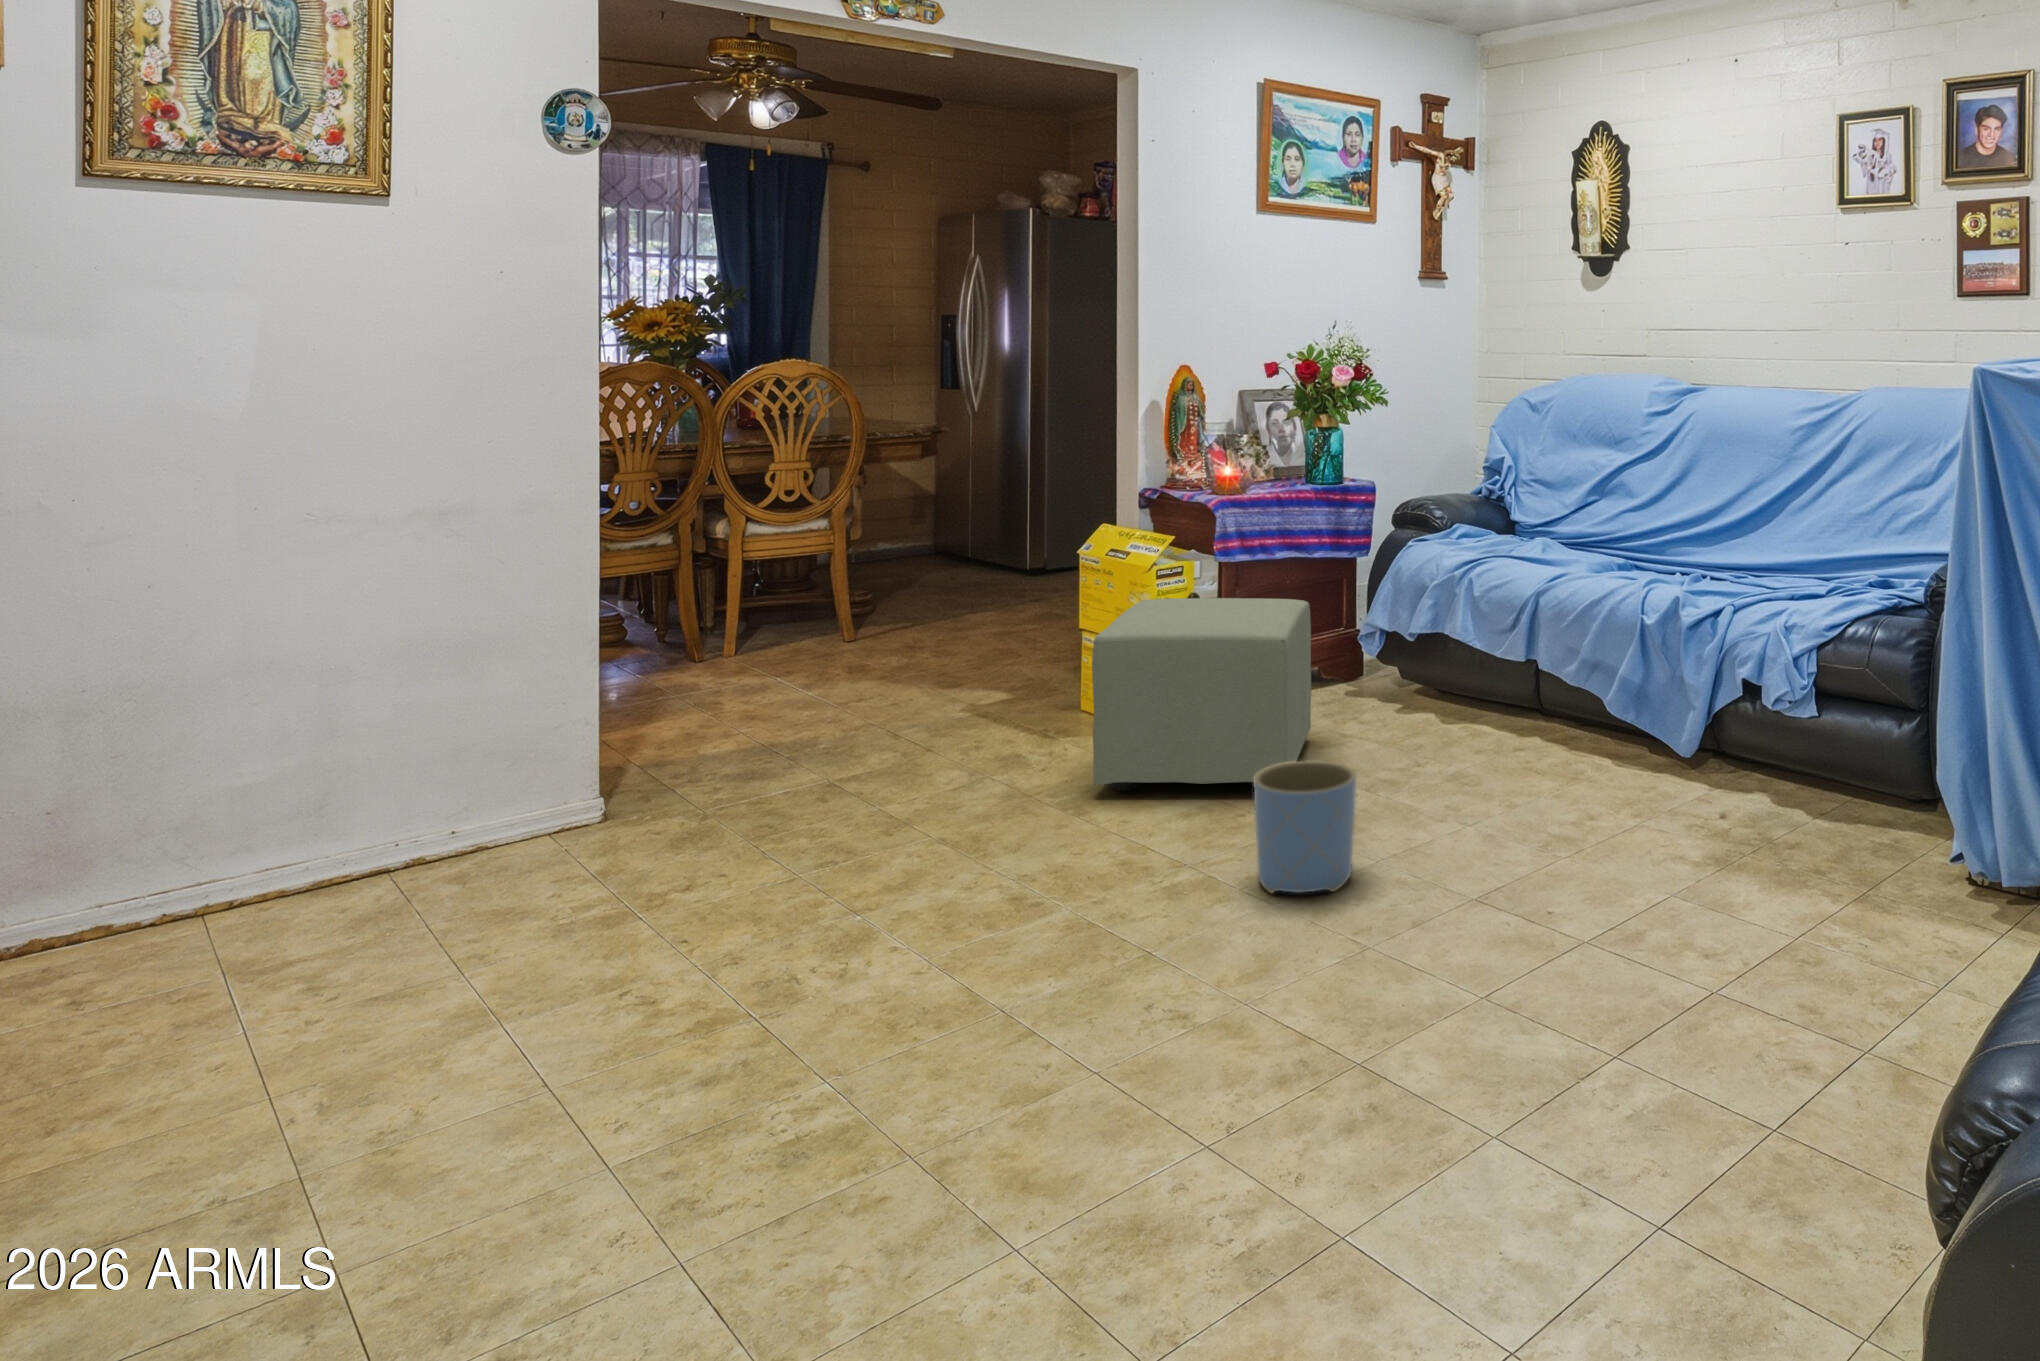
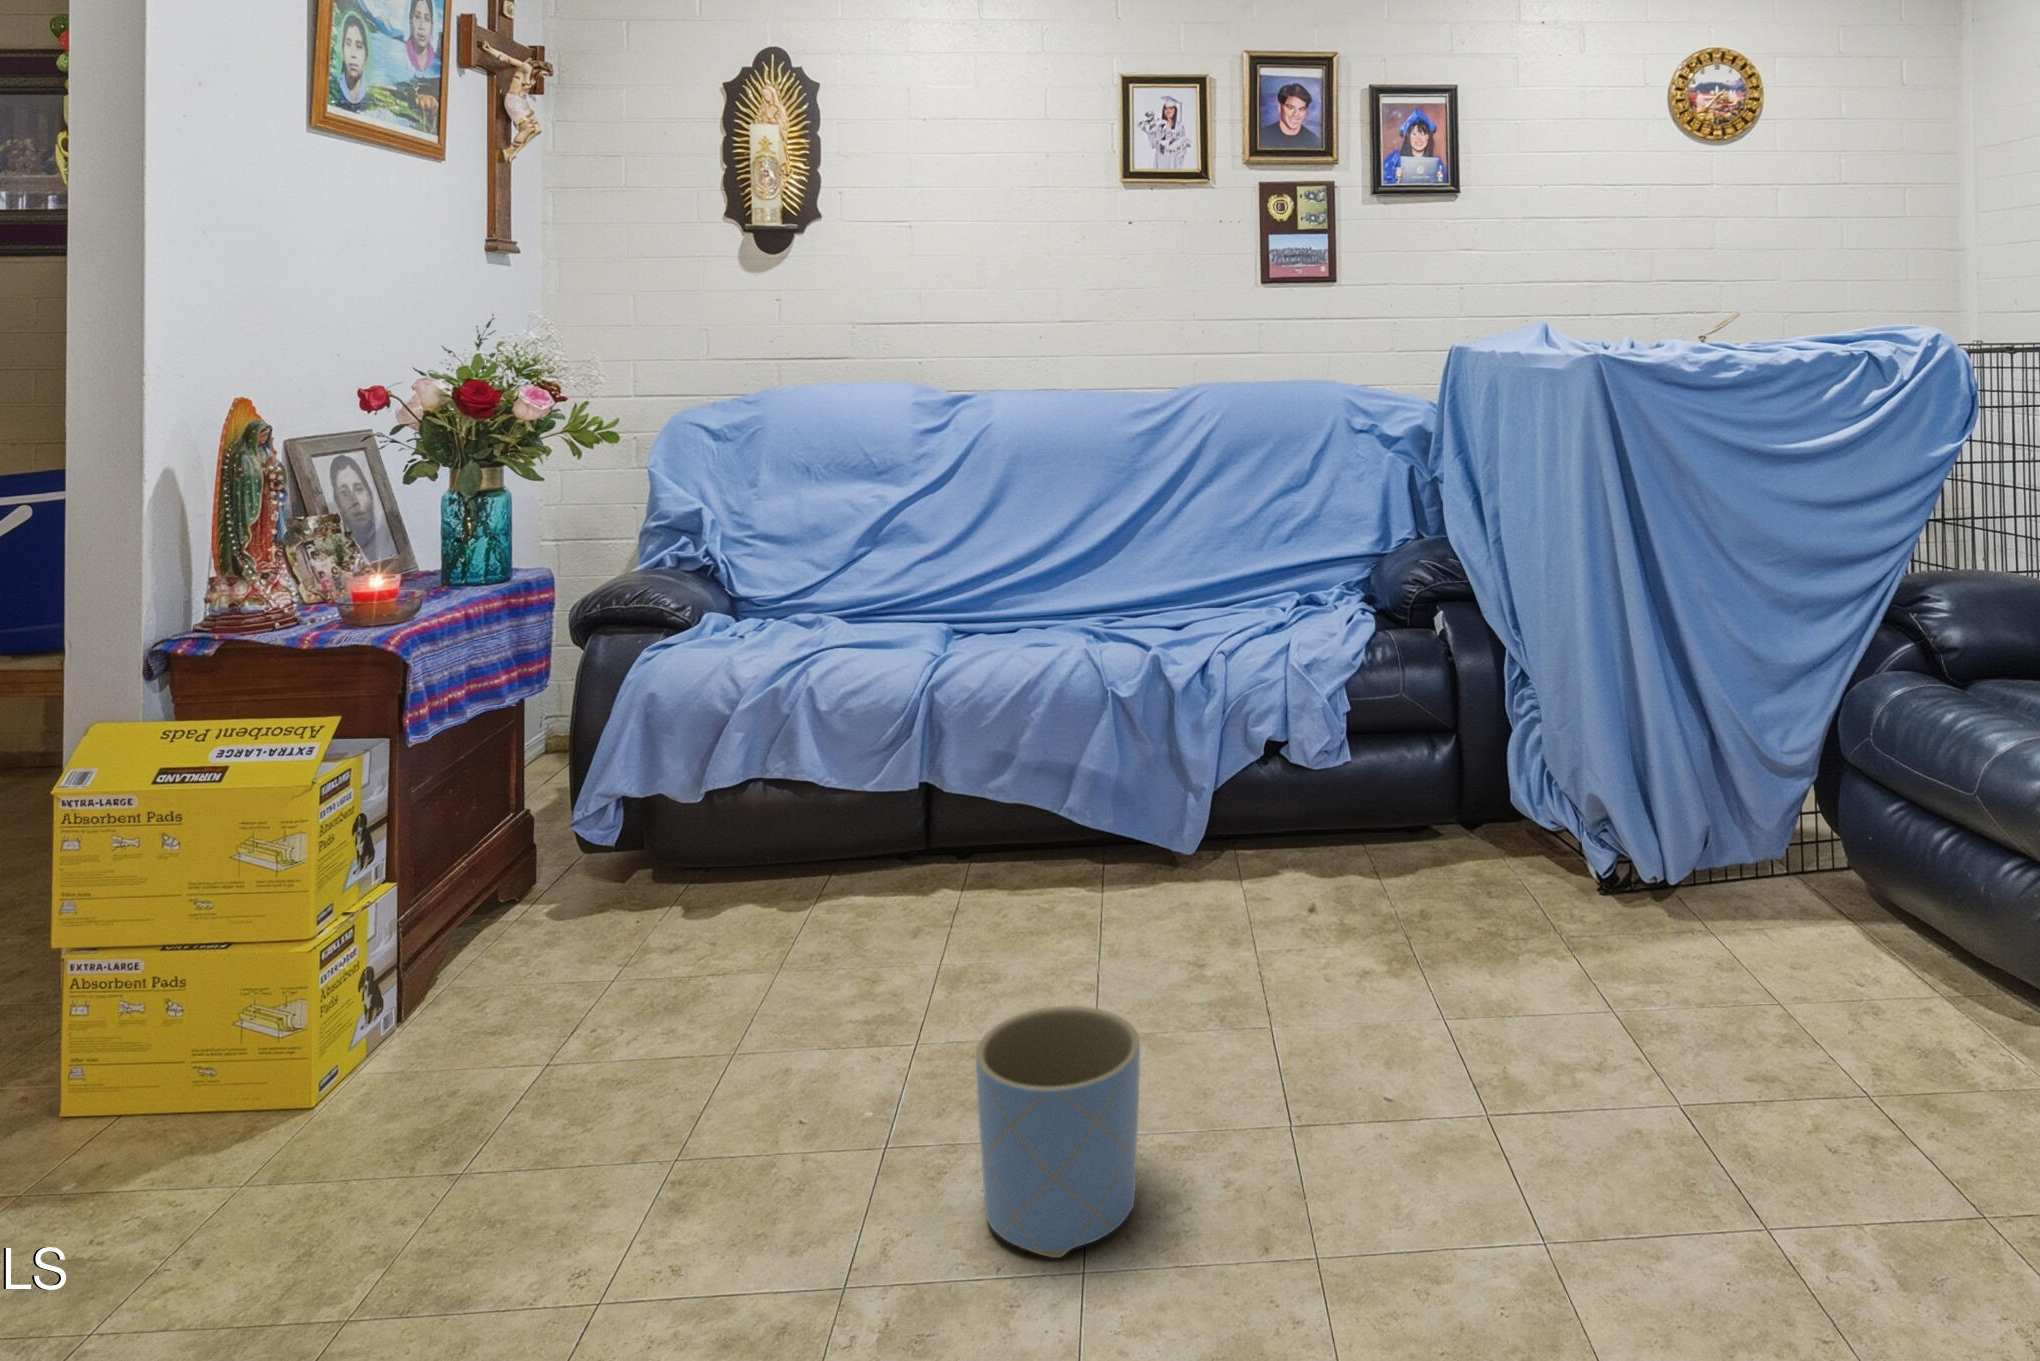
ottoman: present [1092,598,1311,791] -> none [348,770,799,1224]

